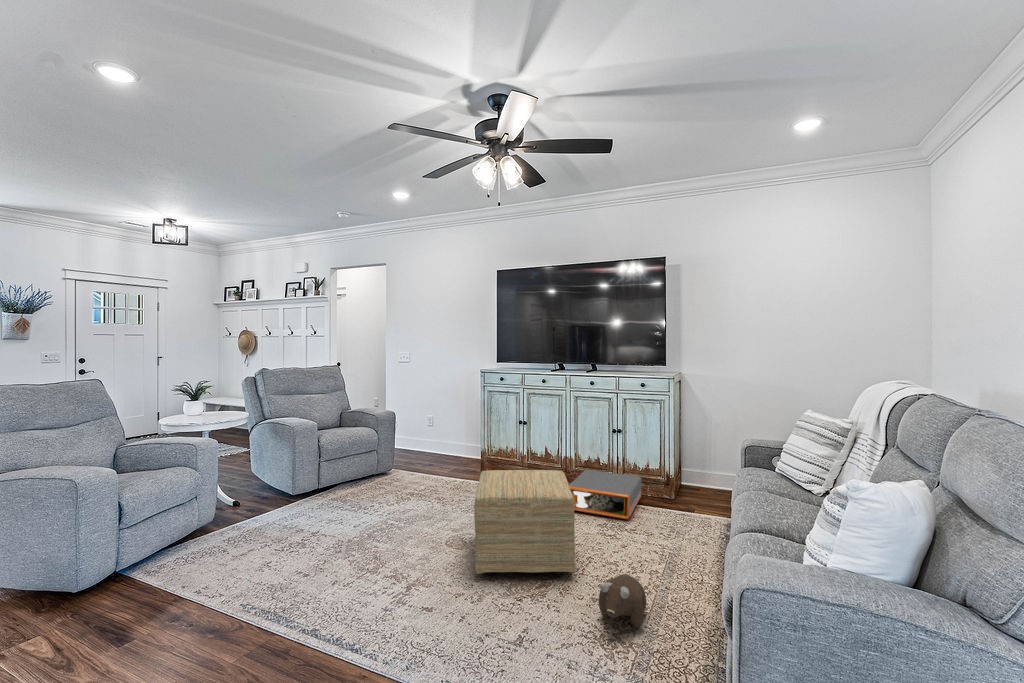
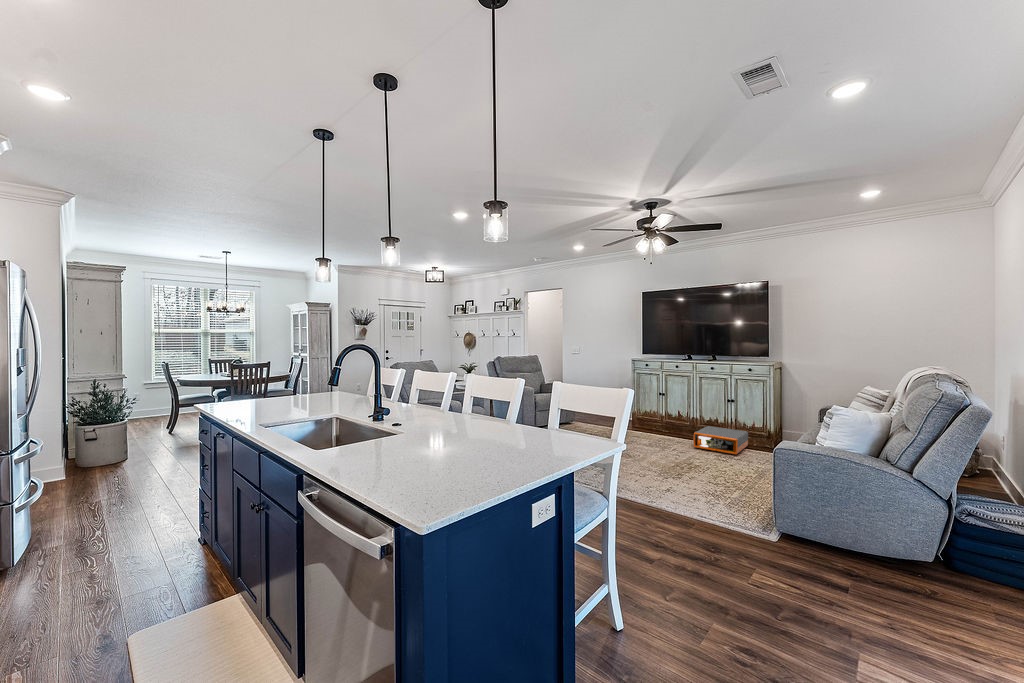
ottoman: present [474,470,575,575] -> none [639,415,698,472]
plush toy: present [599,574,646,628] -> none [712,467,741,494]

